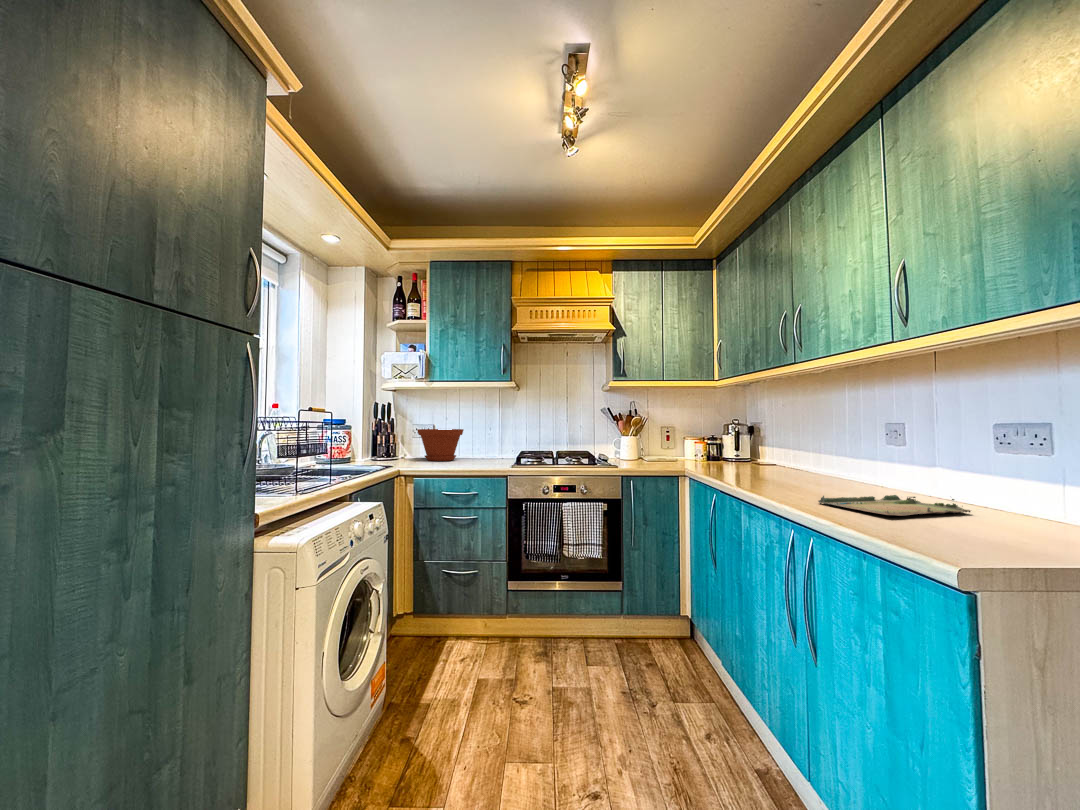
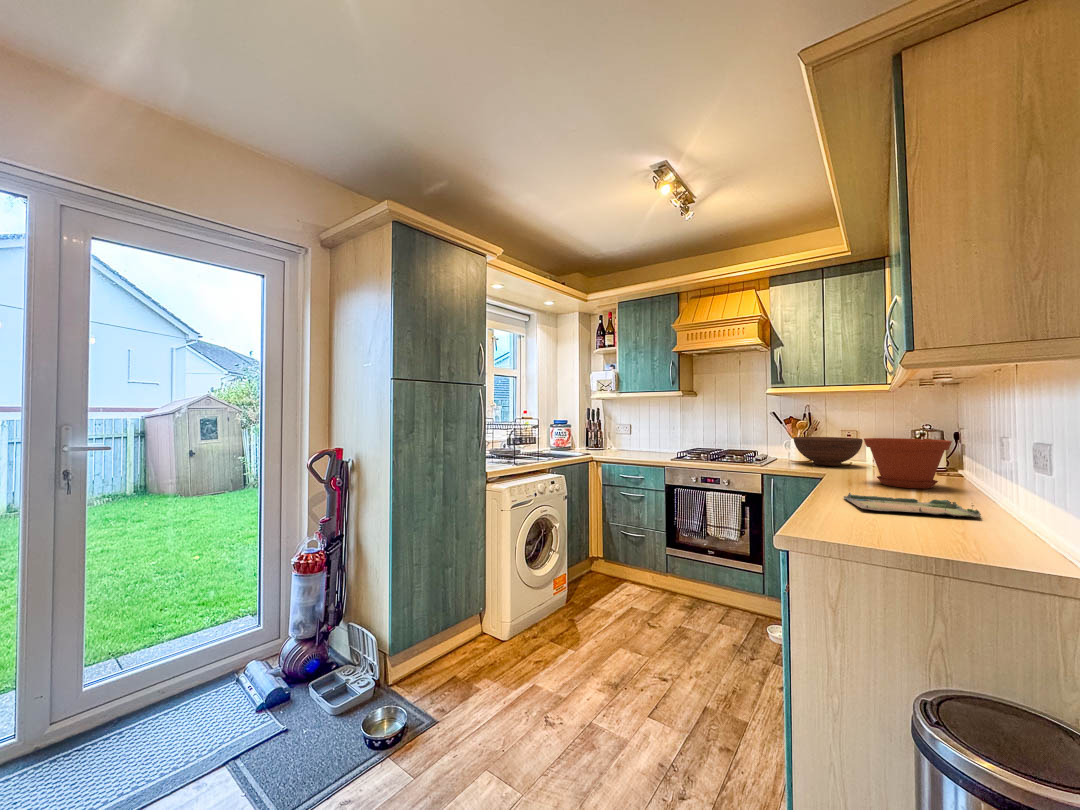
plant pot: present [417,429,464,461] -> present [864,438,952,489]
fruit bowl: none [646,435,710,466] -> present [794,437,863,466]

